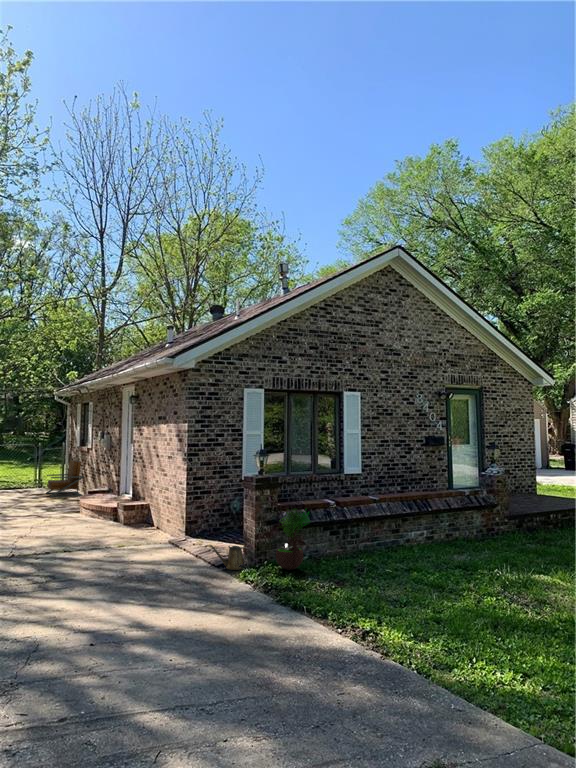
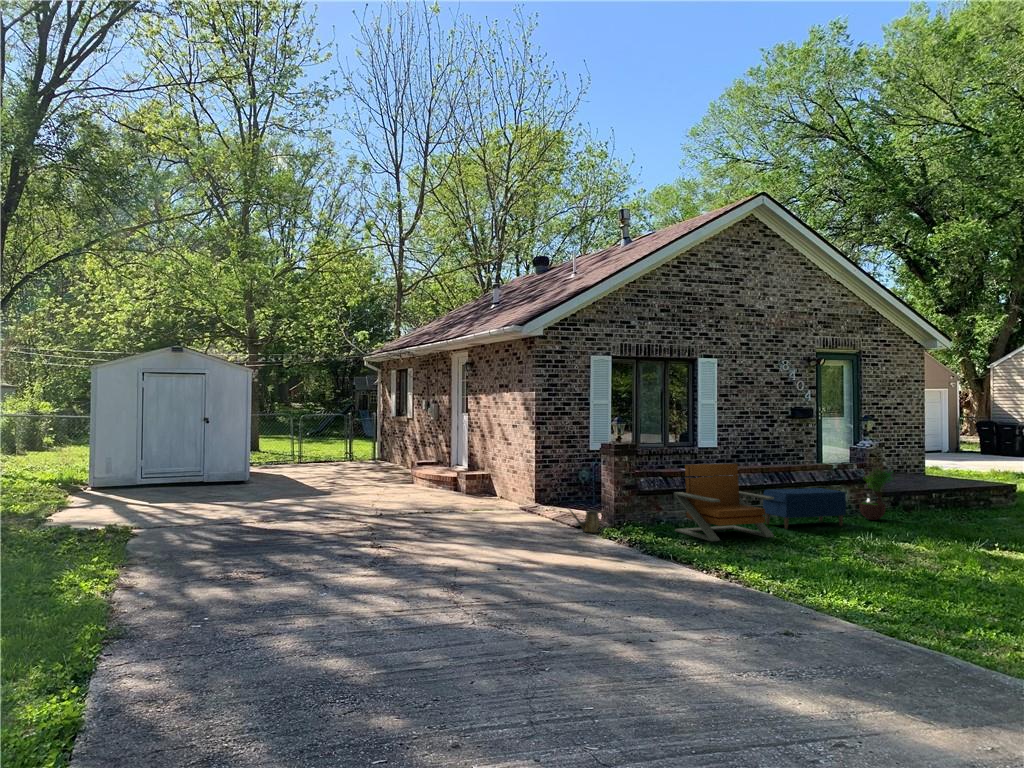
lounge chair: present [46,460,84,497] -> present [674,464,774,541]
potted tree: present [276,509,309,570] -> present [860,468,891,520]
bench: none [404,514,480,557] -> present [763,488,846,529]

